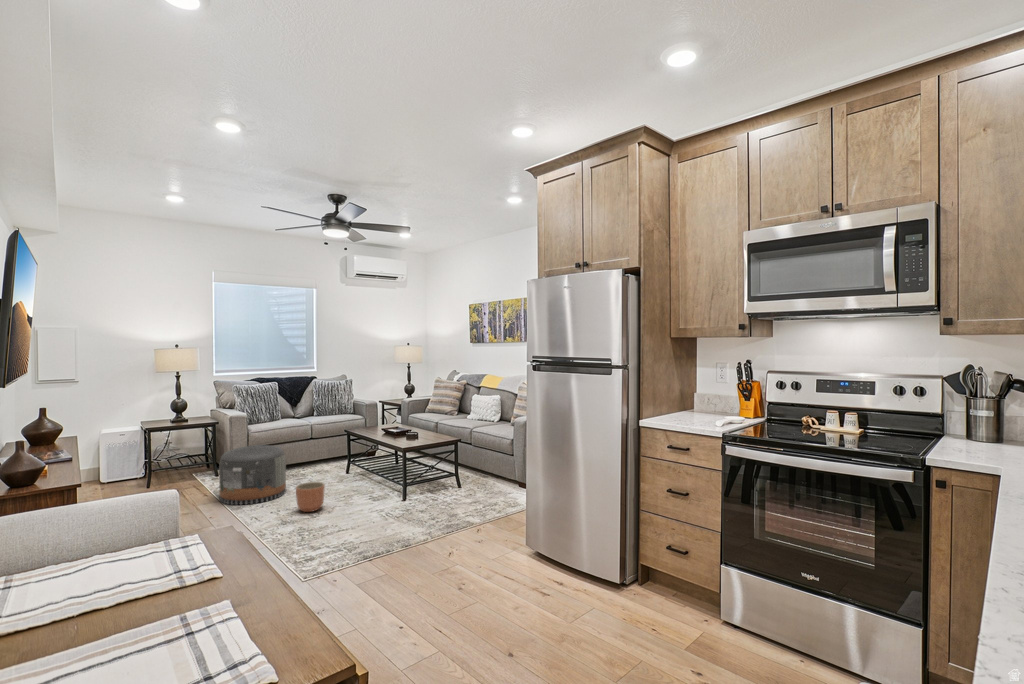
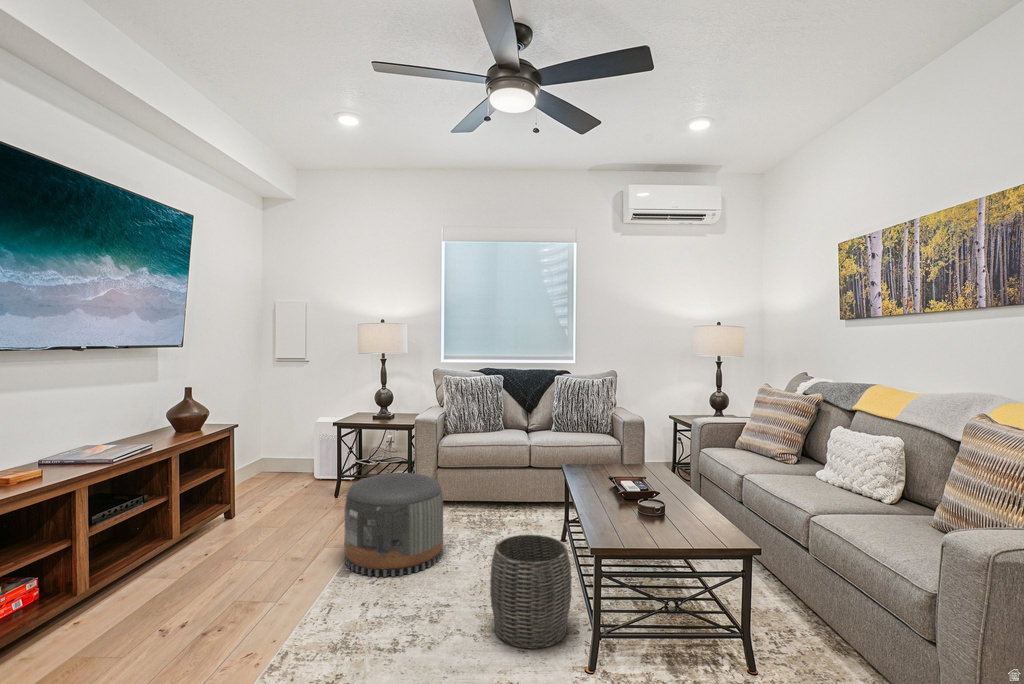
woven basket: none [344,456,384,503] -> present [490,535,572,649]
planter: present [296,482,325,512] -> none [392,569,445,636]

